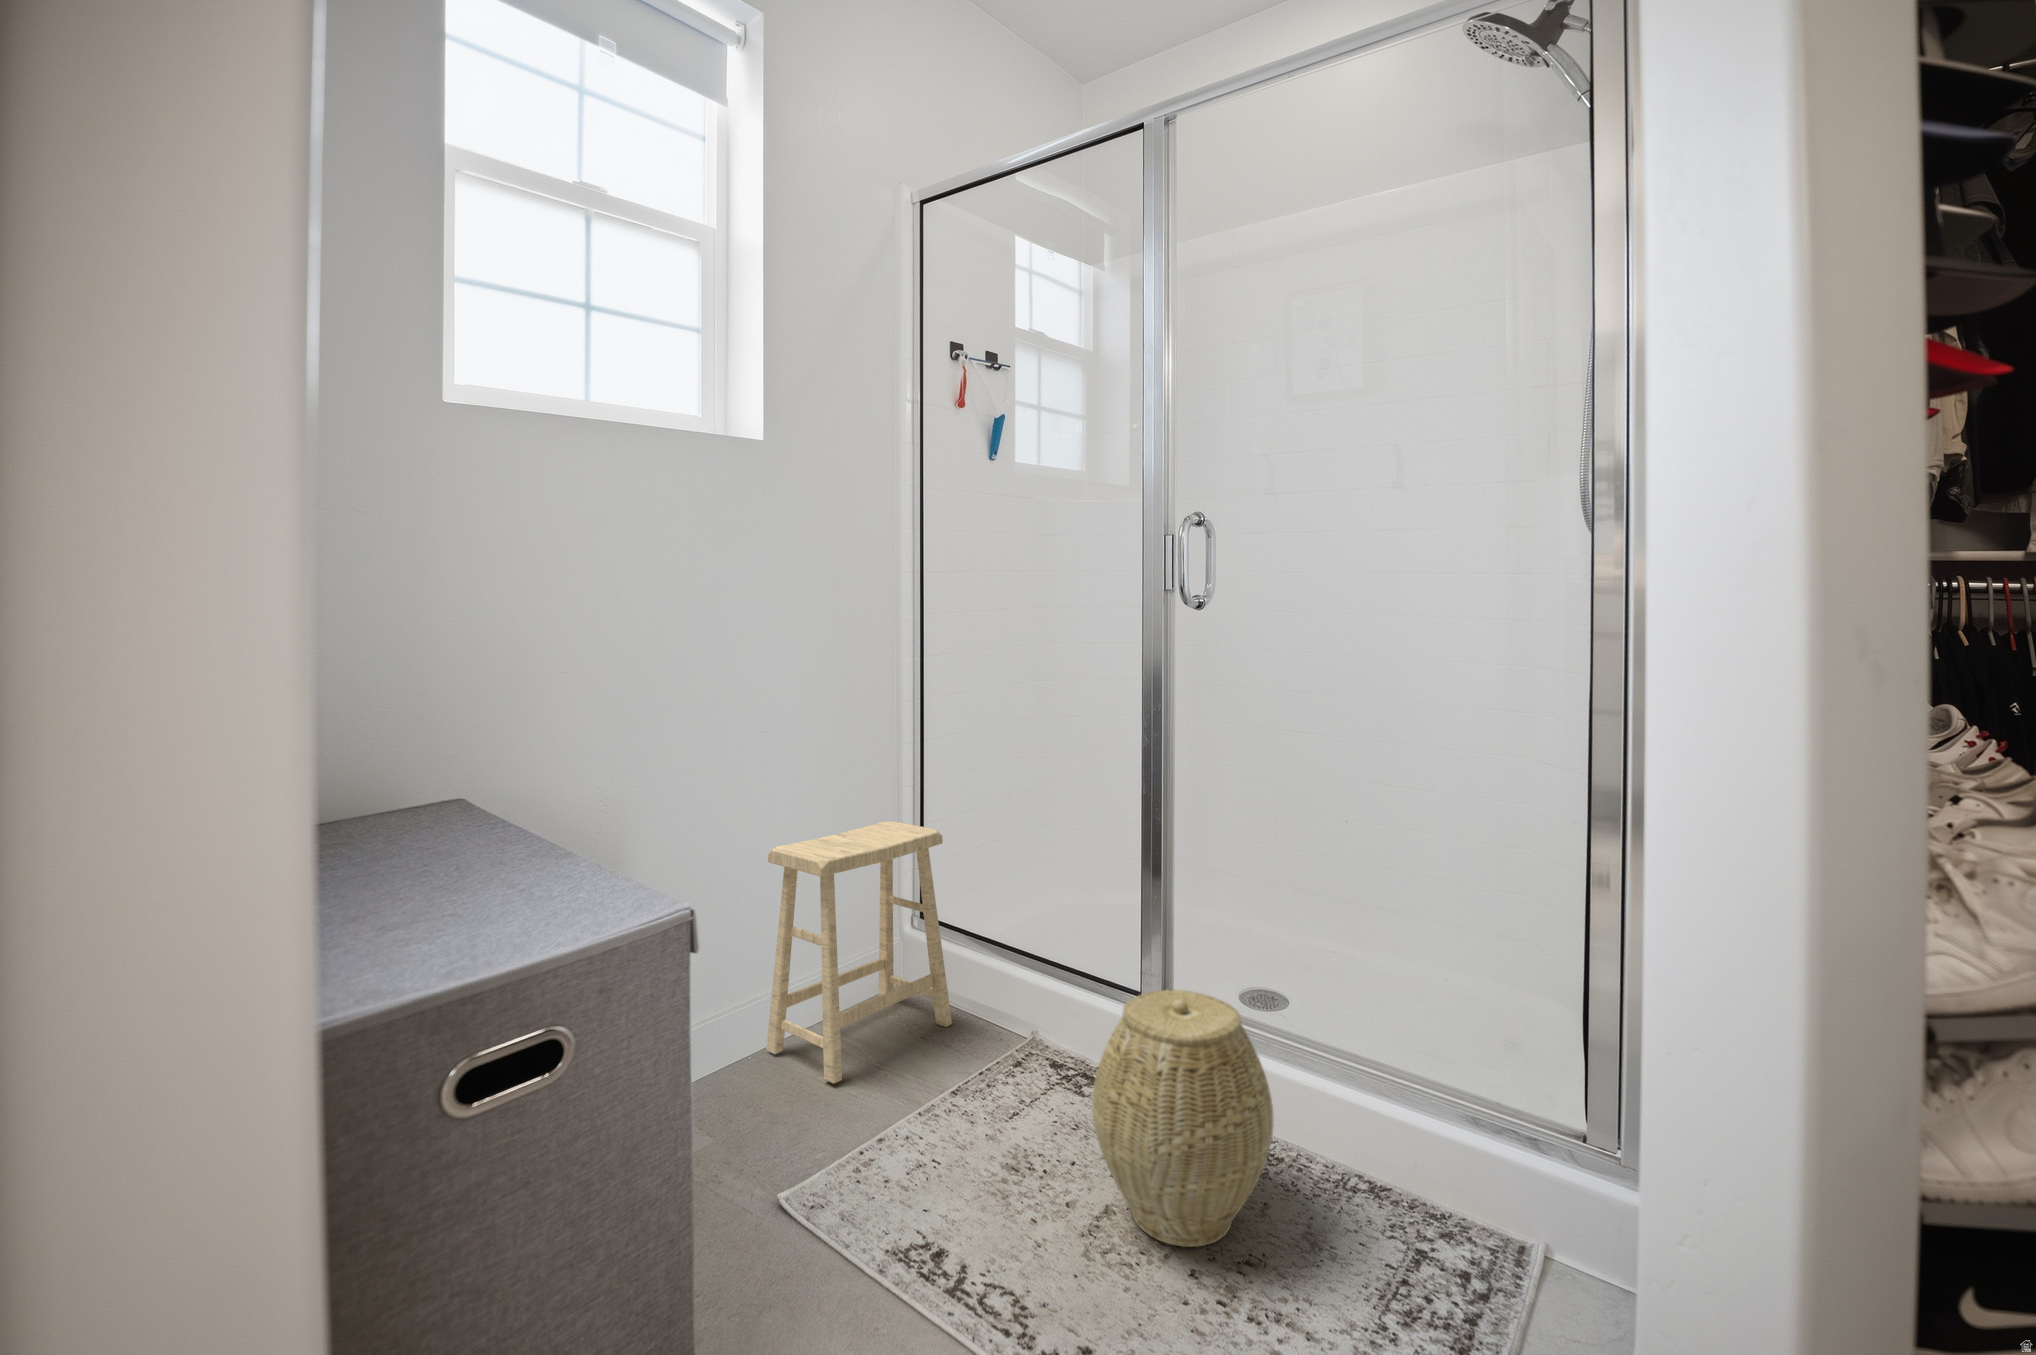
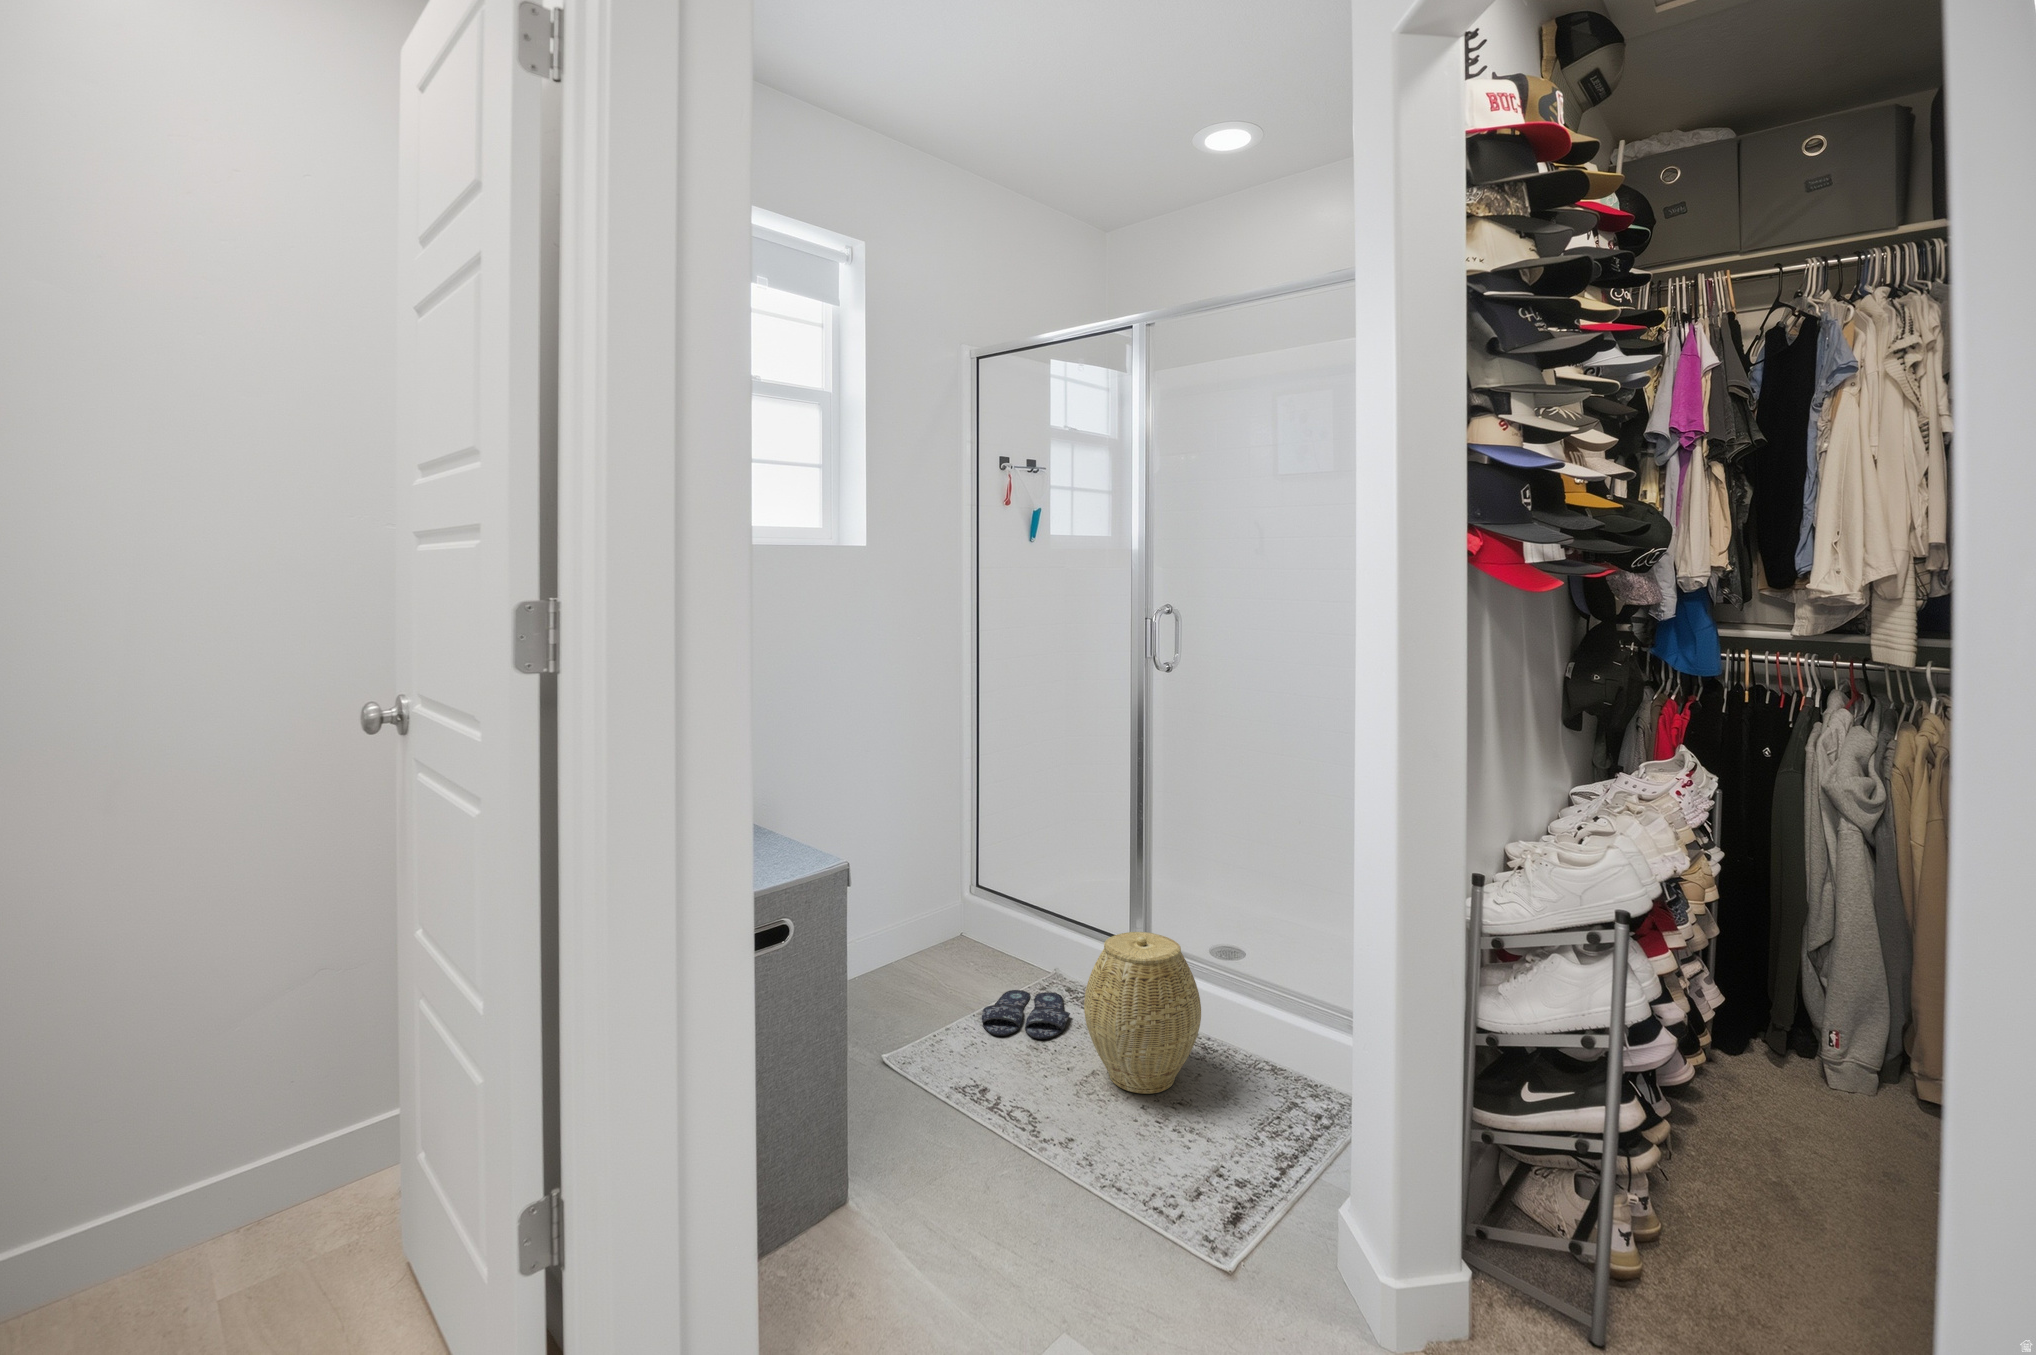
footstool: present [766,821,952,1084] -> none [867,813,997,995]
slippers: none [932,1070,1062,1153] -> present [982,990,1070,1039]

